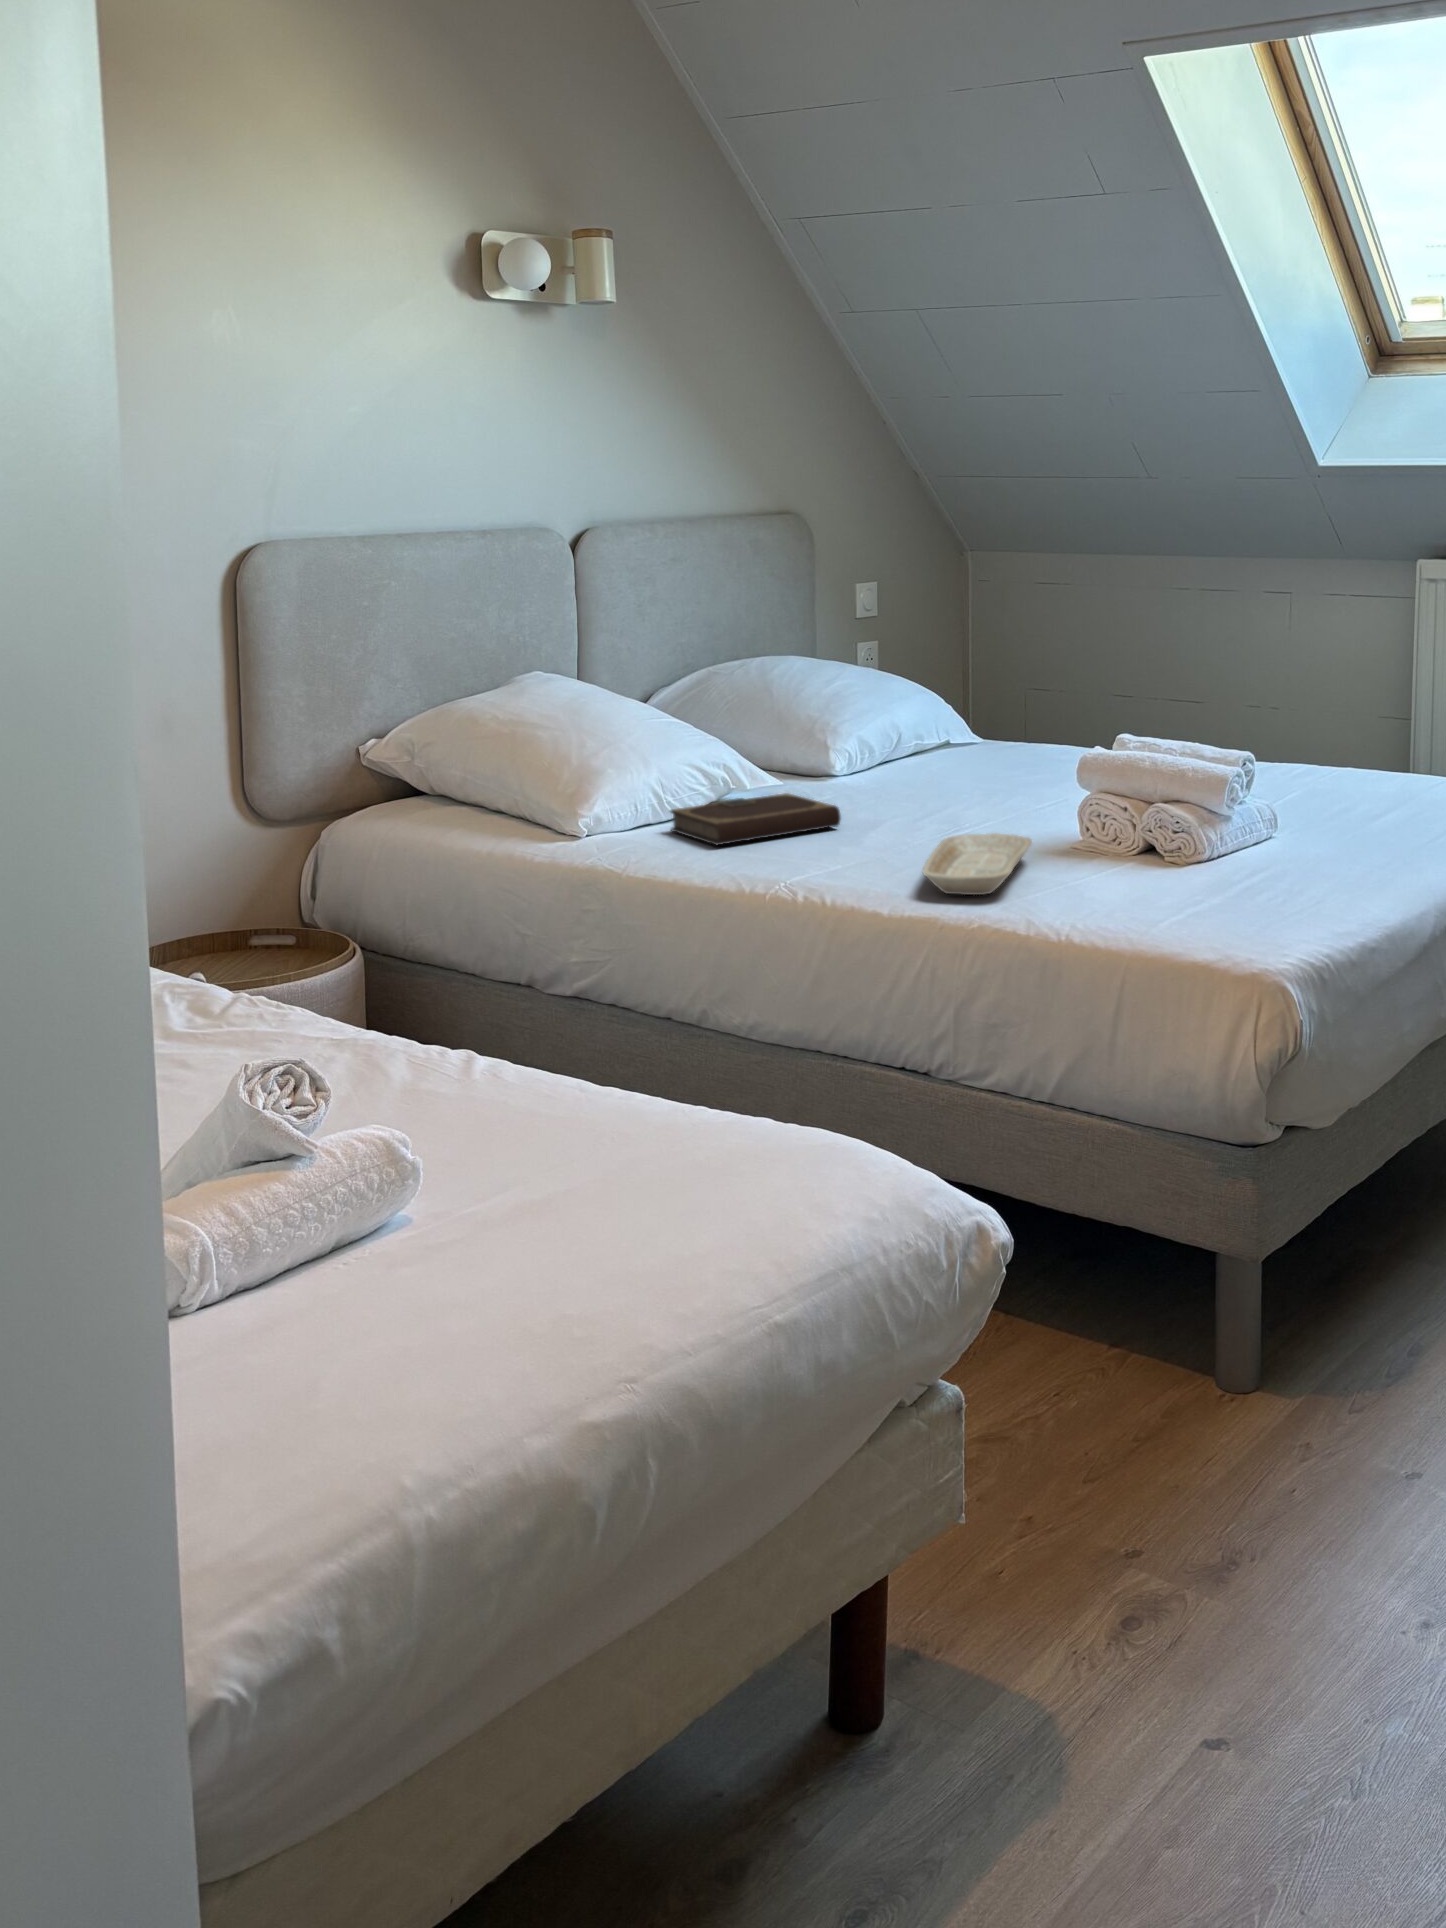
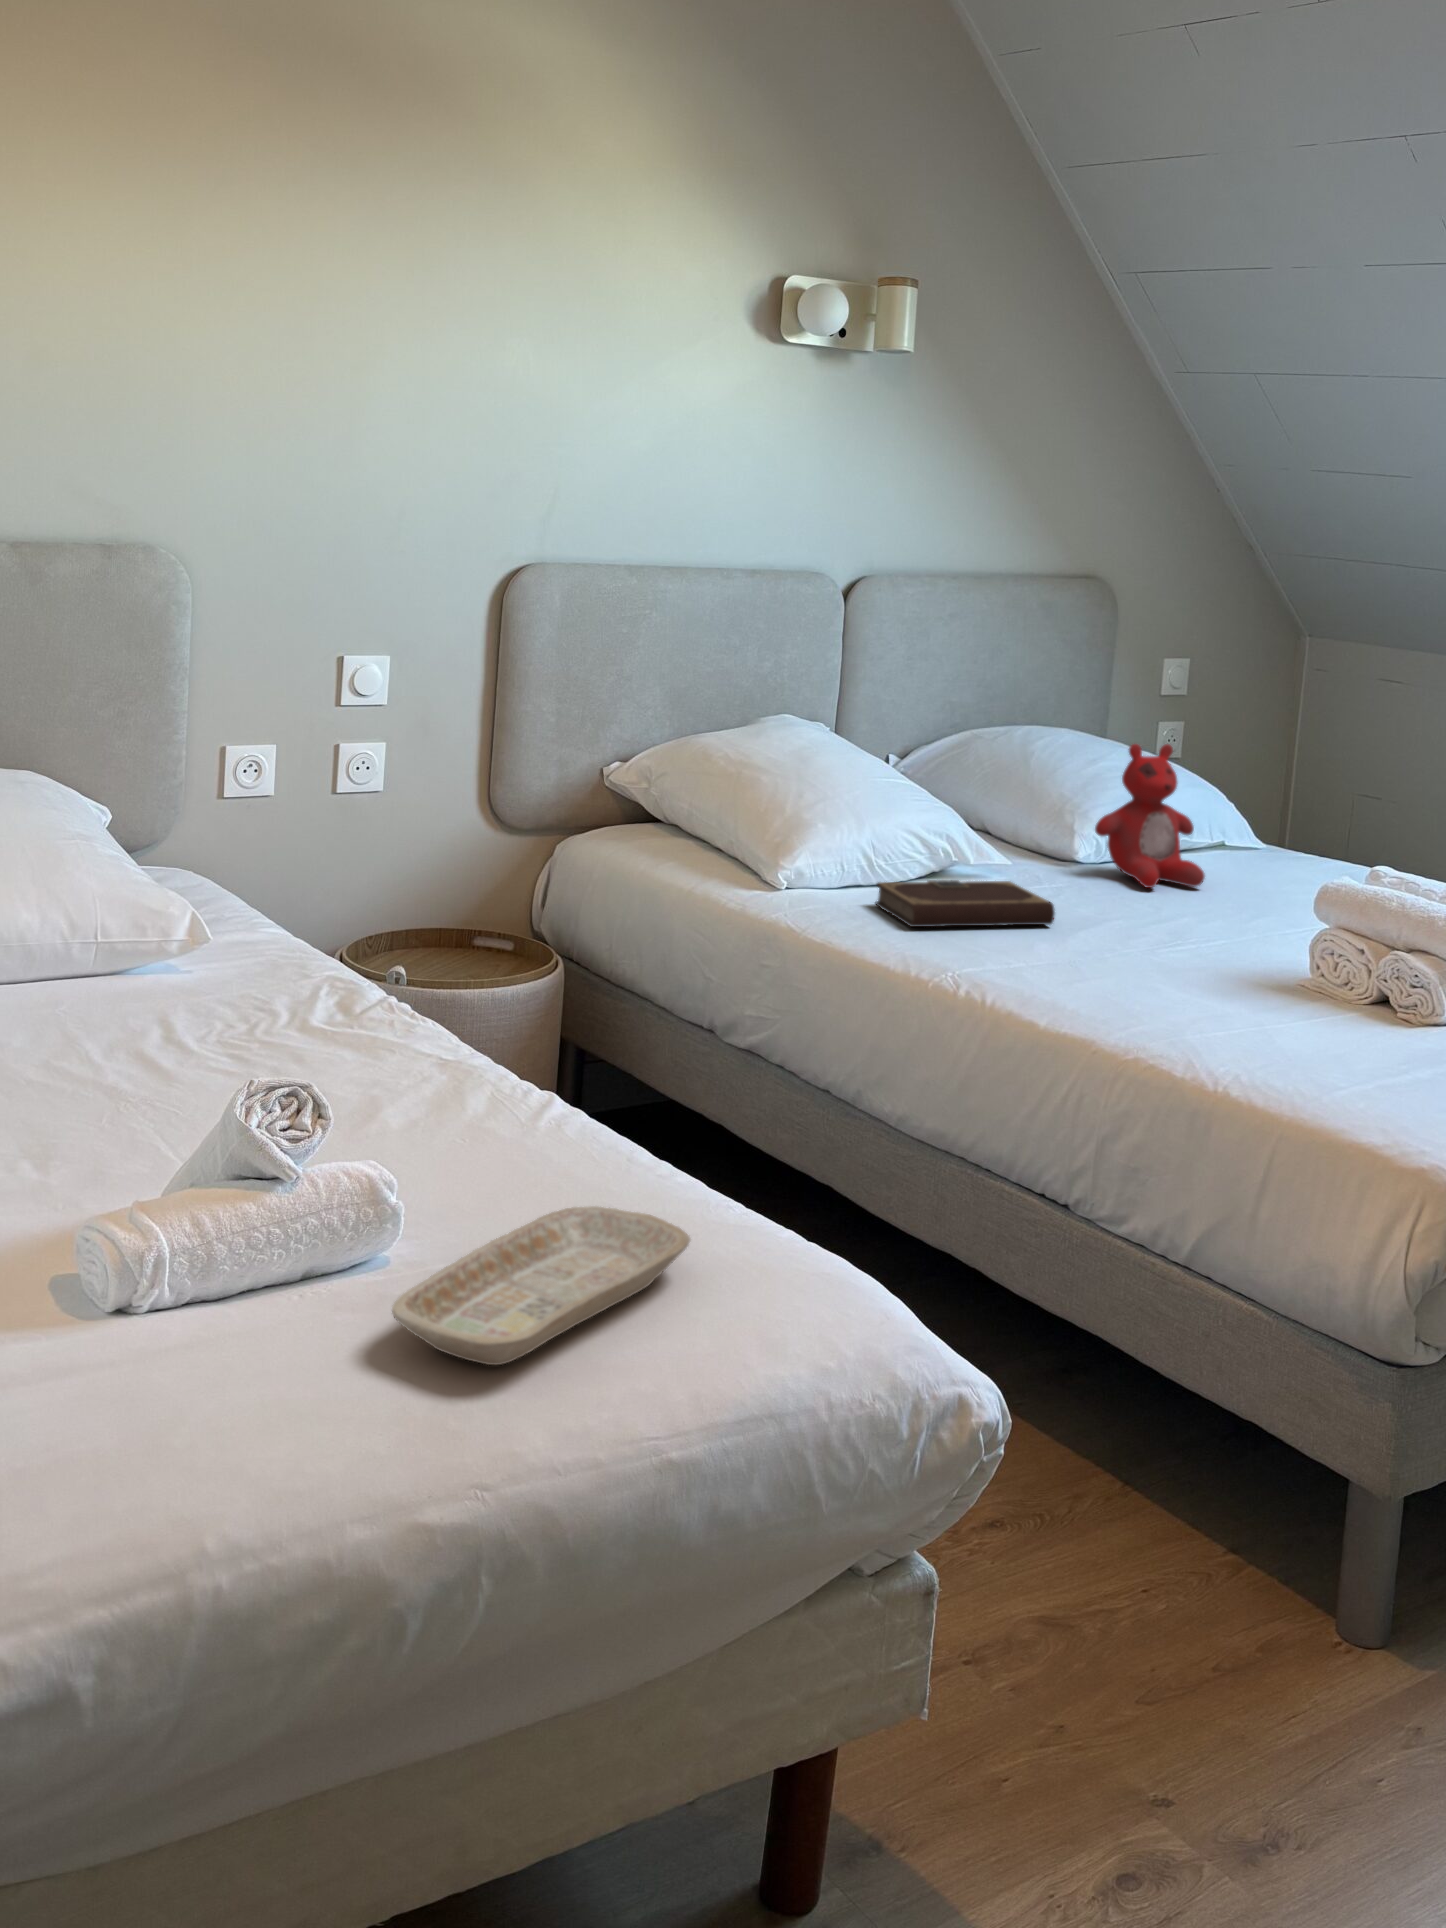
stuffed bear: none [845,652,947,785] -> present [1095,744,1205,888]
tray: present [923,833,1032,895] -> present [392,1206,690,1365]

